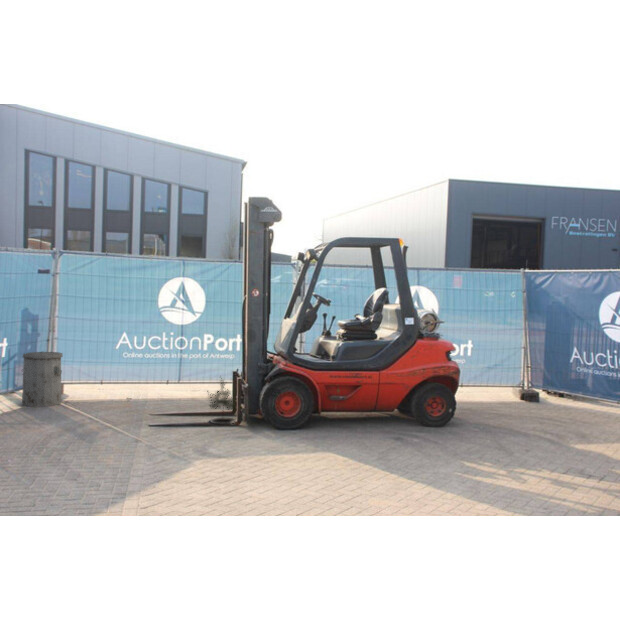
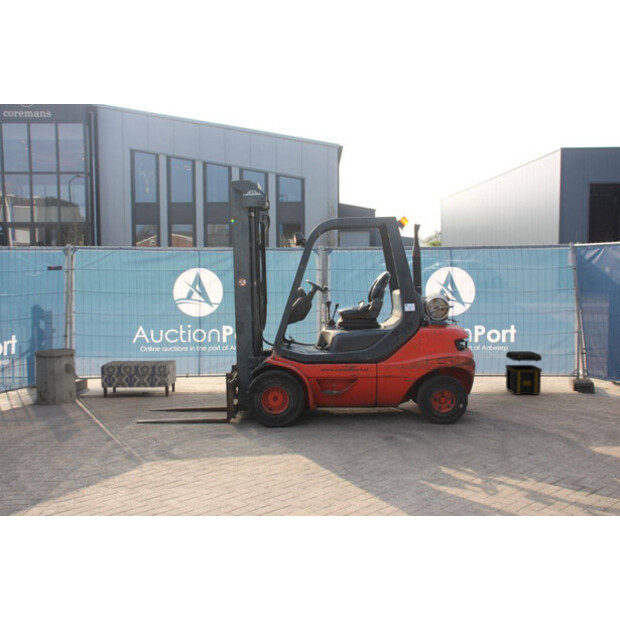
toolbox: none [463,364,496,403] -> present [505,351,542,395]
bench: none [86,366,158,401] -> present [101,360,176,397]
potted tree: present [207,378,235,424] -> none [204,373,239,427]

